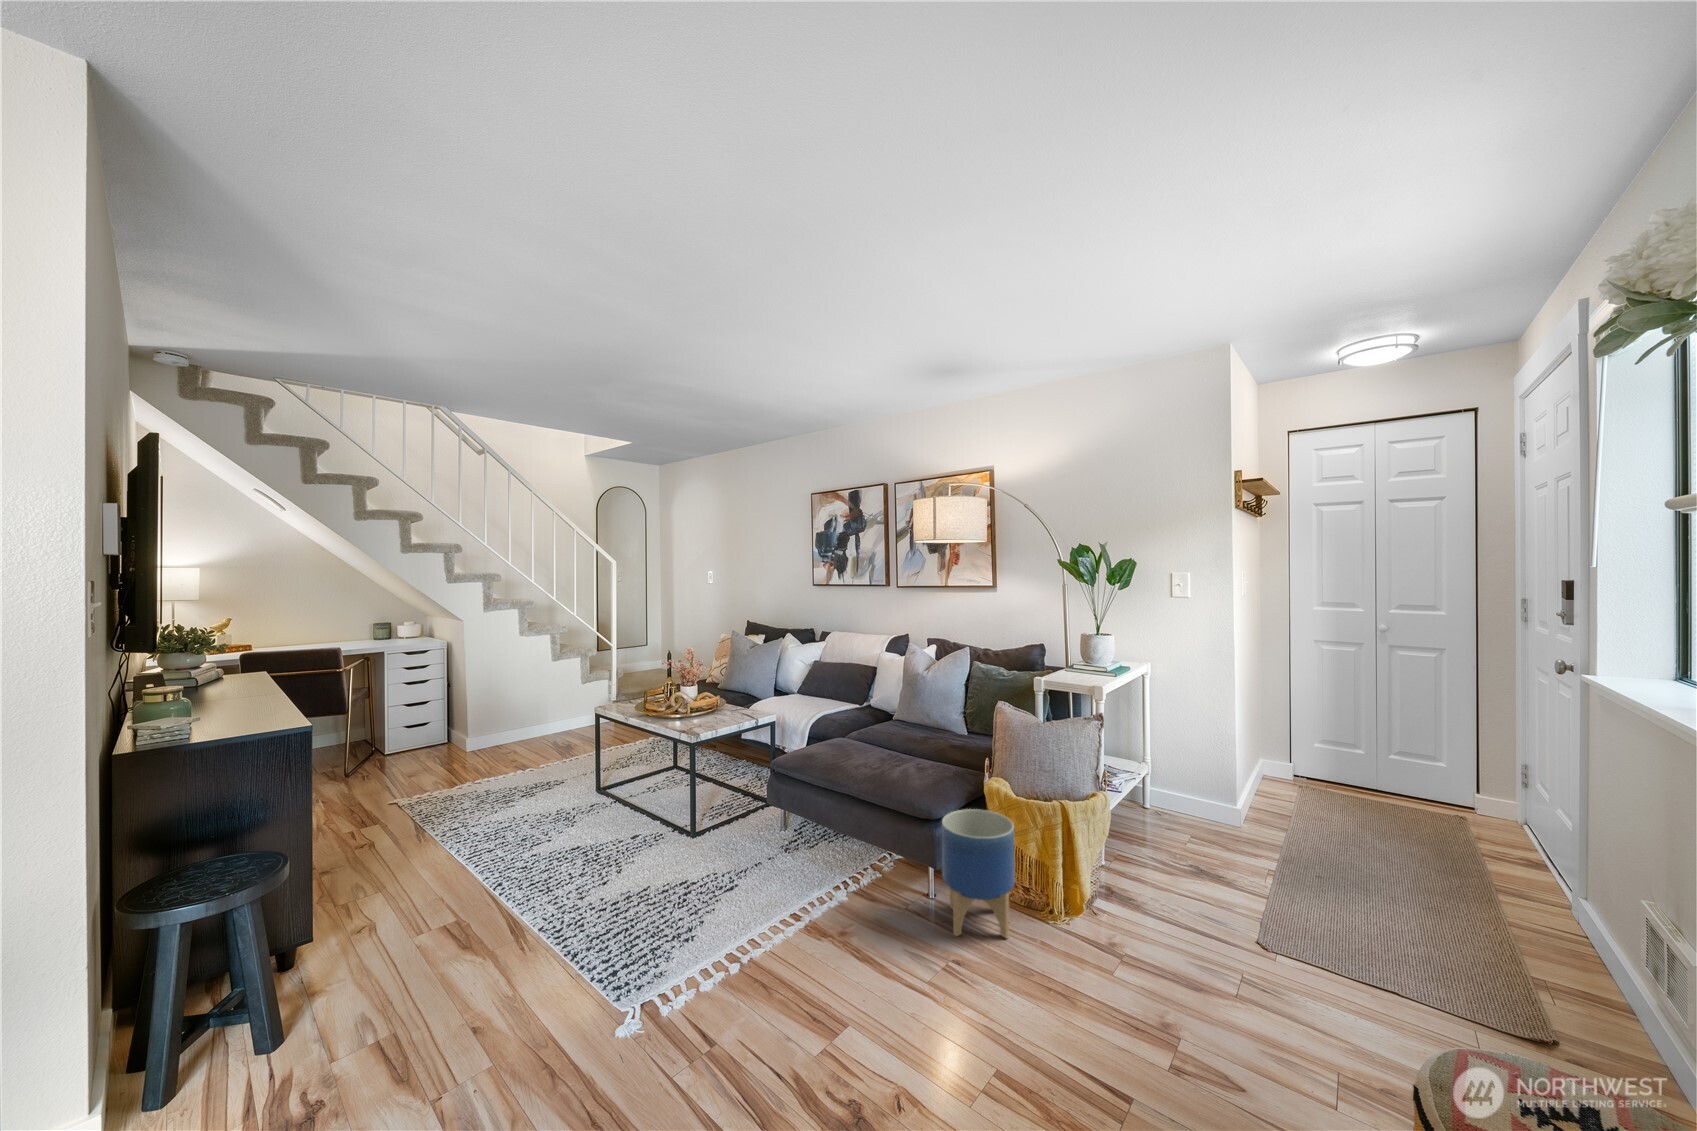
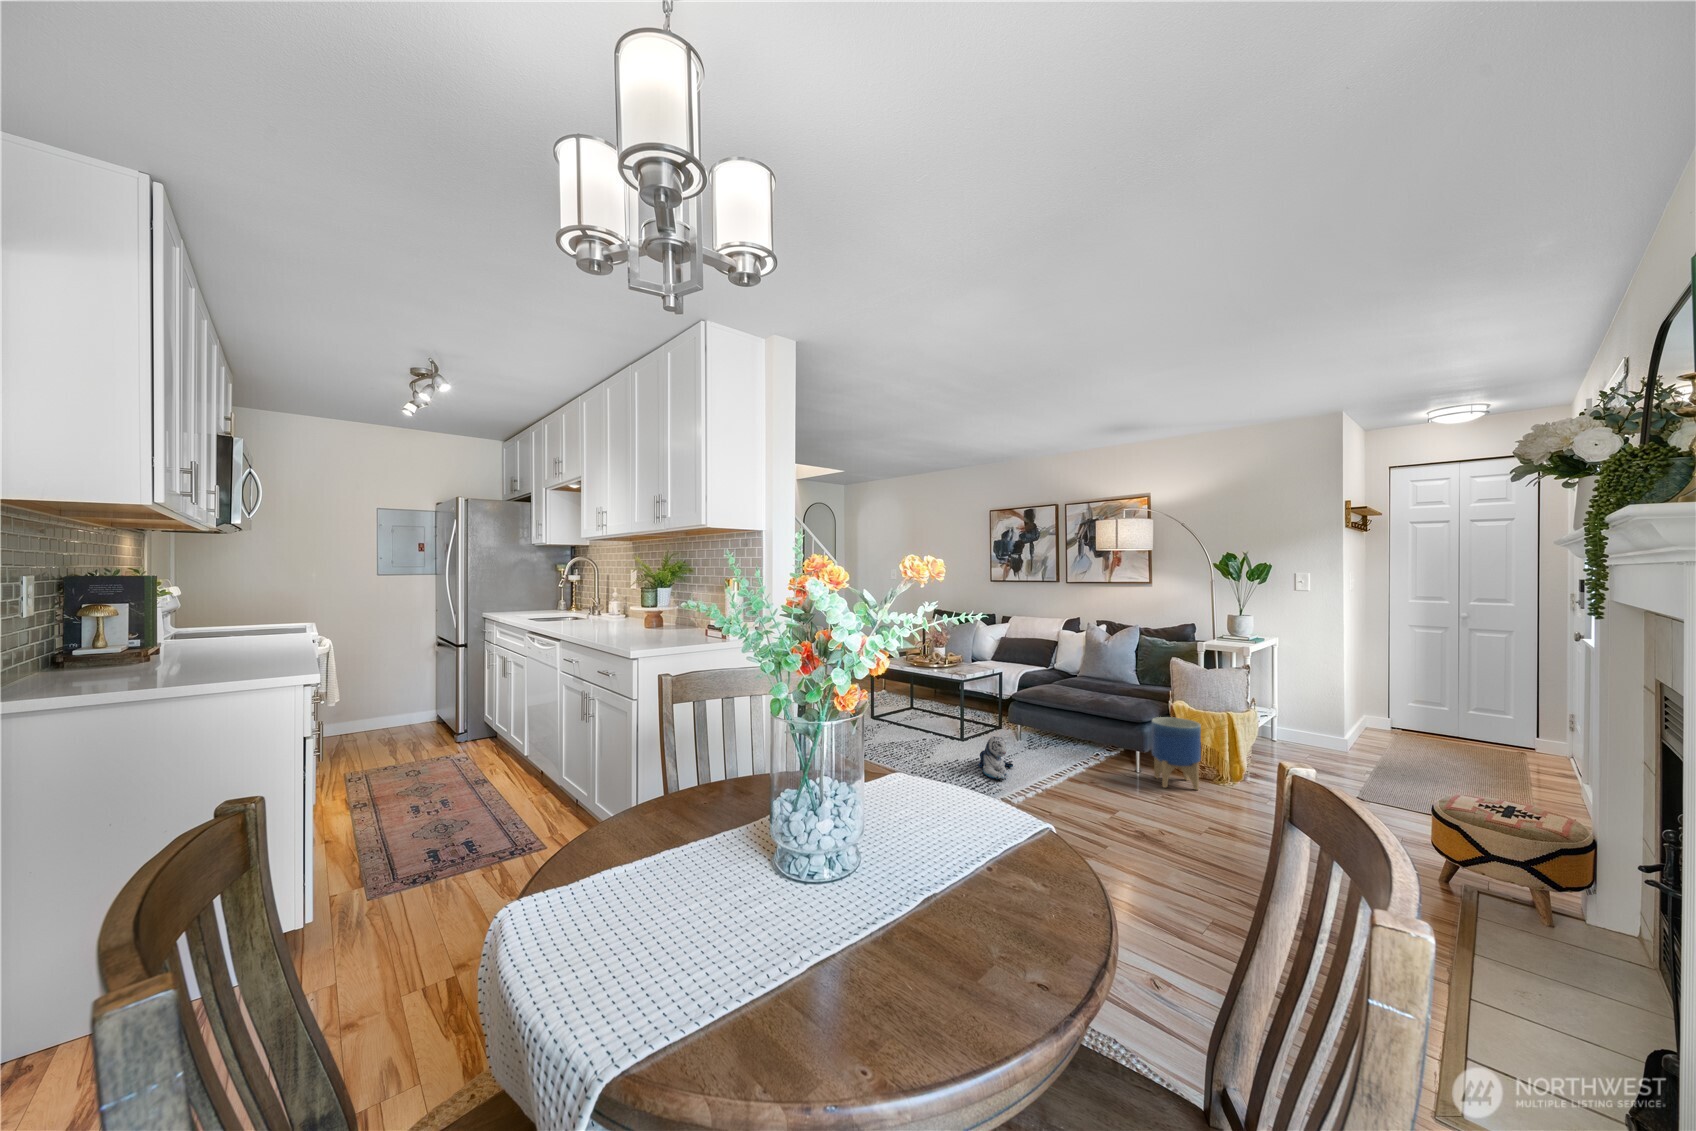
plush toy: none [673,853,735,936] -> present [978,736,1013,780]

